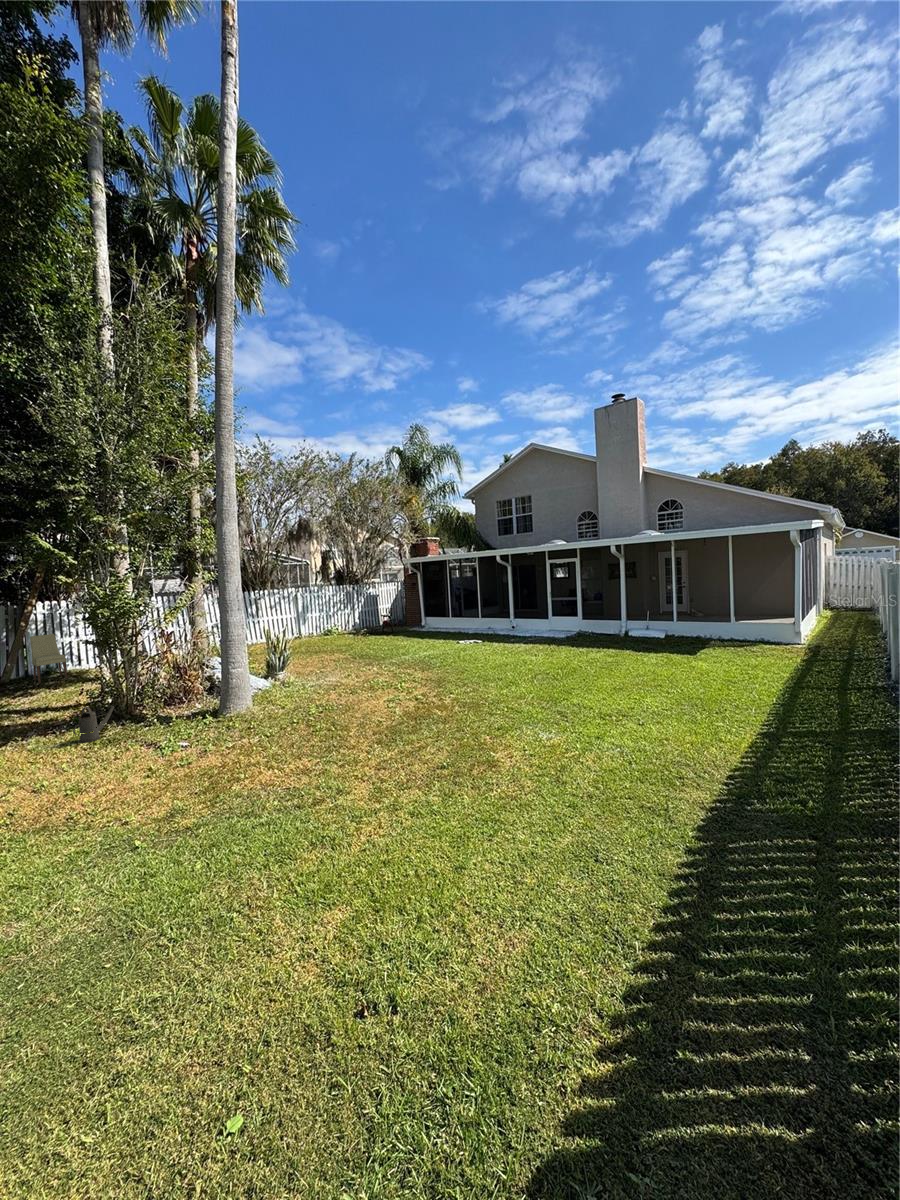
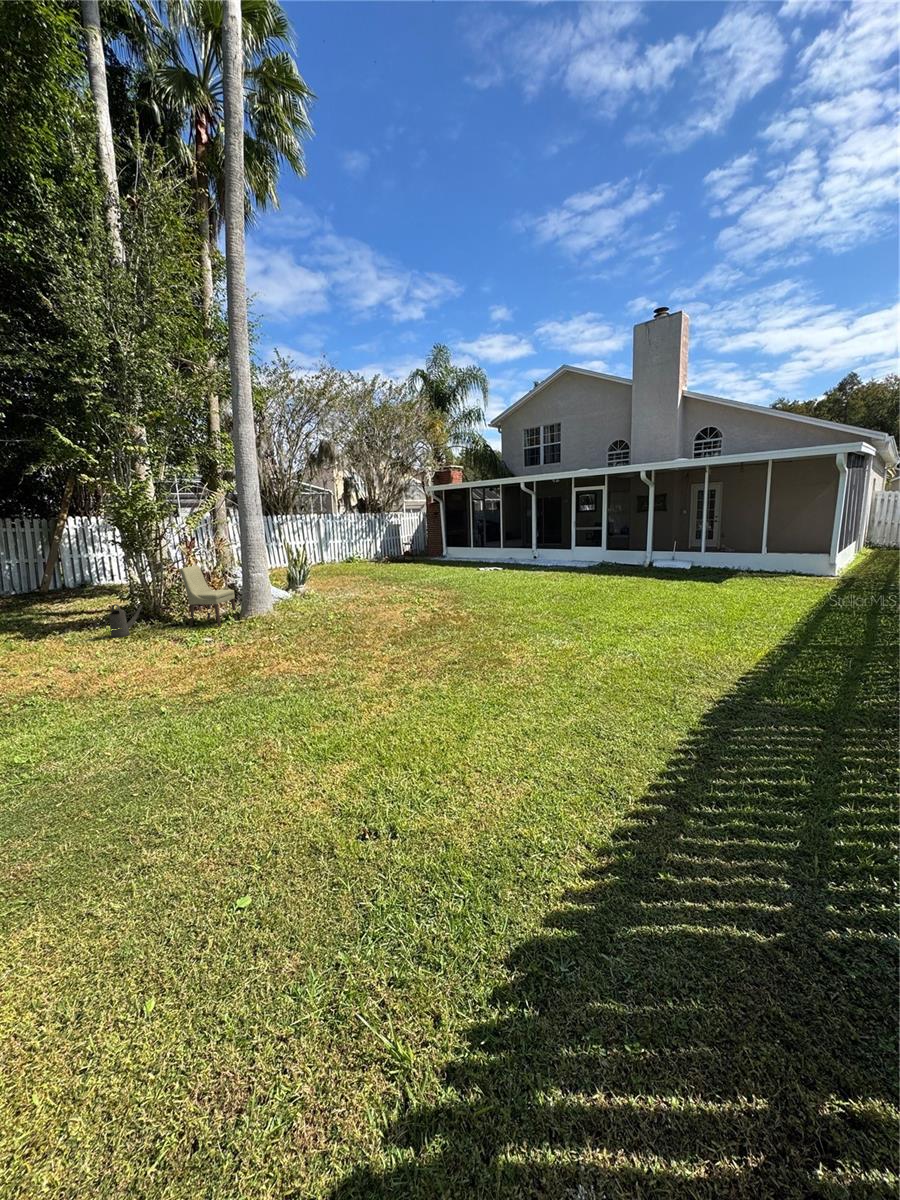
chair: present [30,634,67,684] -> present [180,565,237,627]

